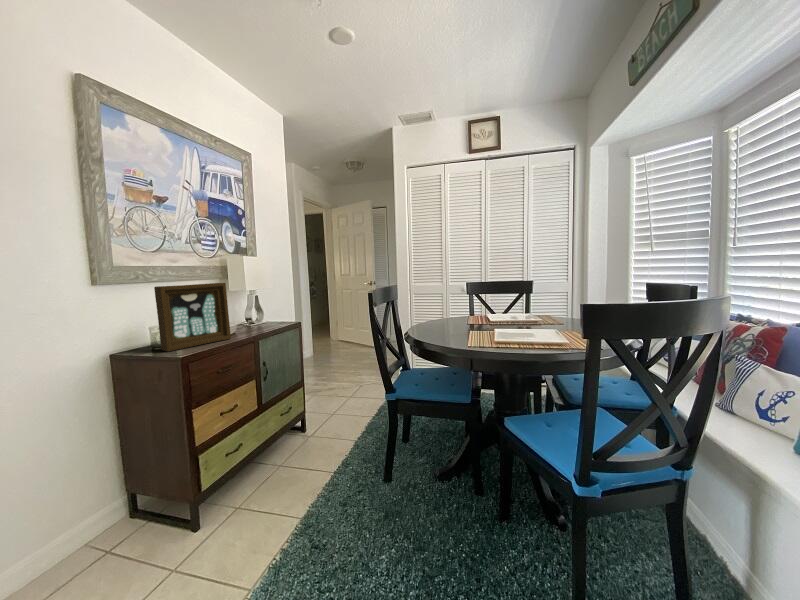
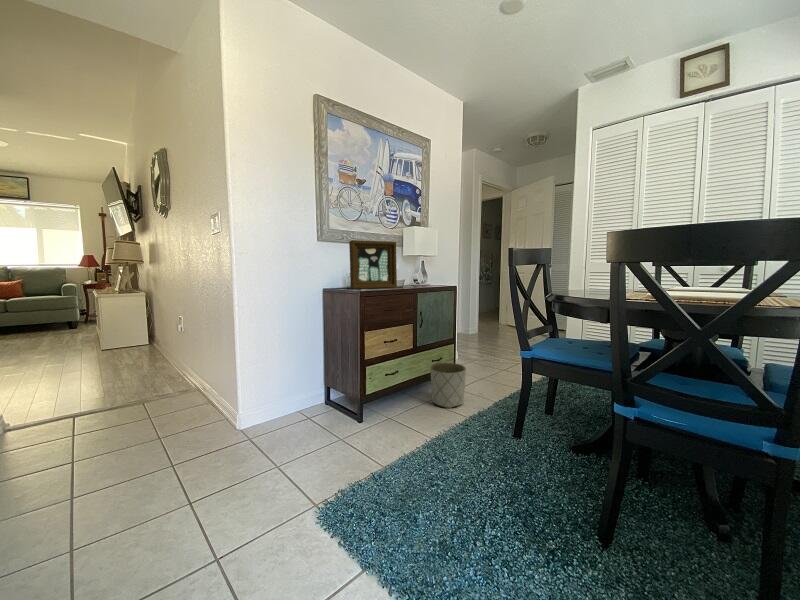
planter: none [282,411,323,466] -> present [431,363,466,409]

